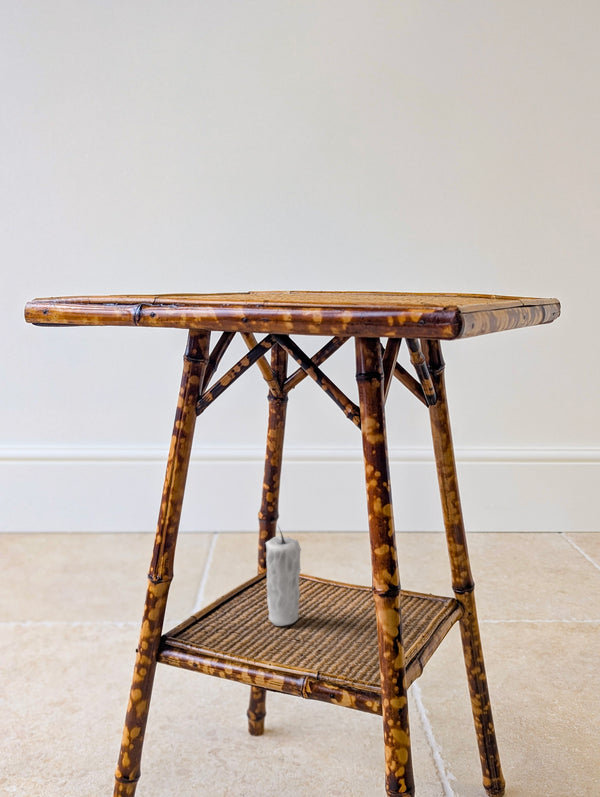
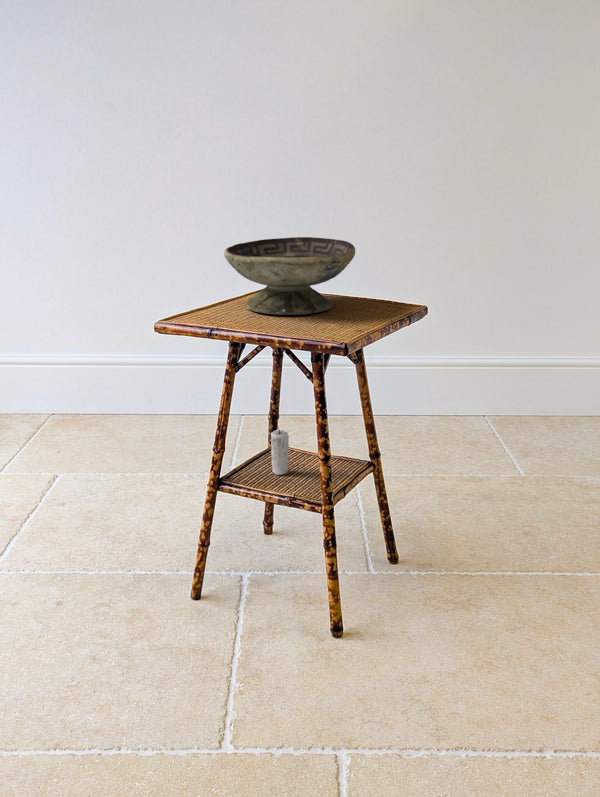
decorative bowl: none [179,162,431,297] -> present [224,237,355,315]

